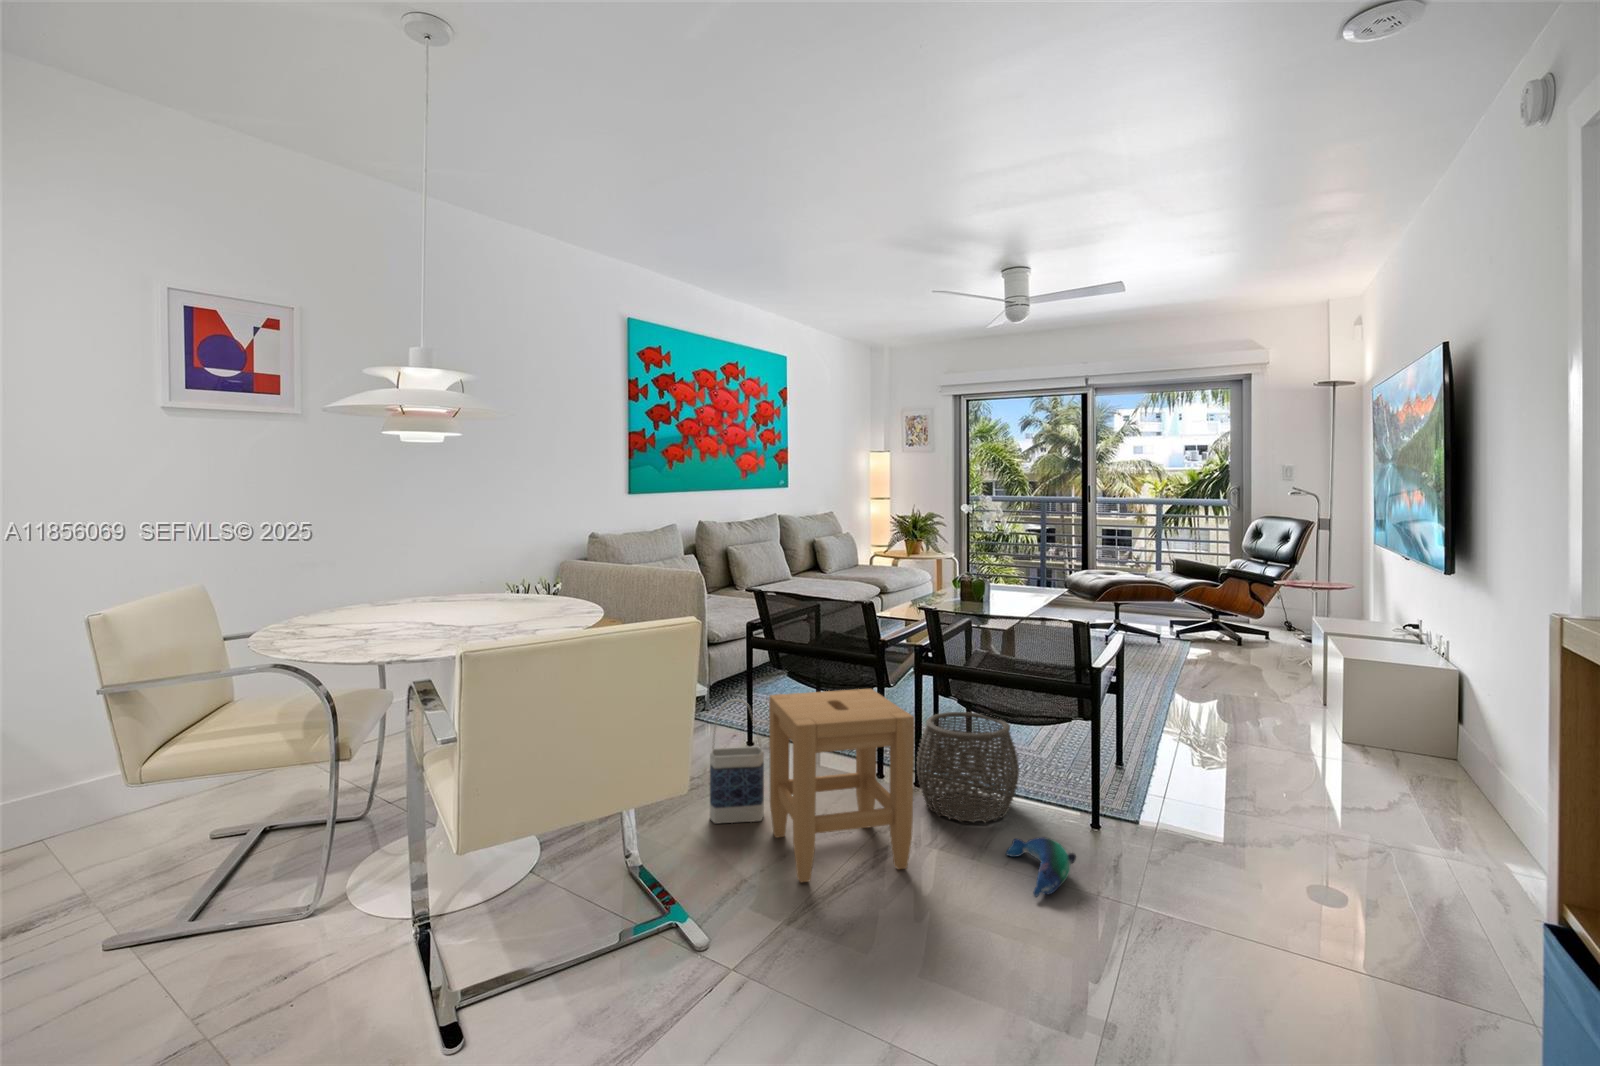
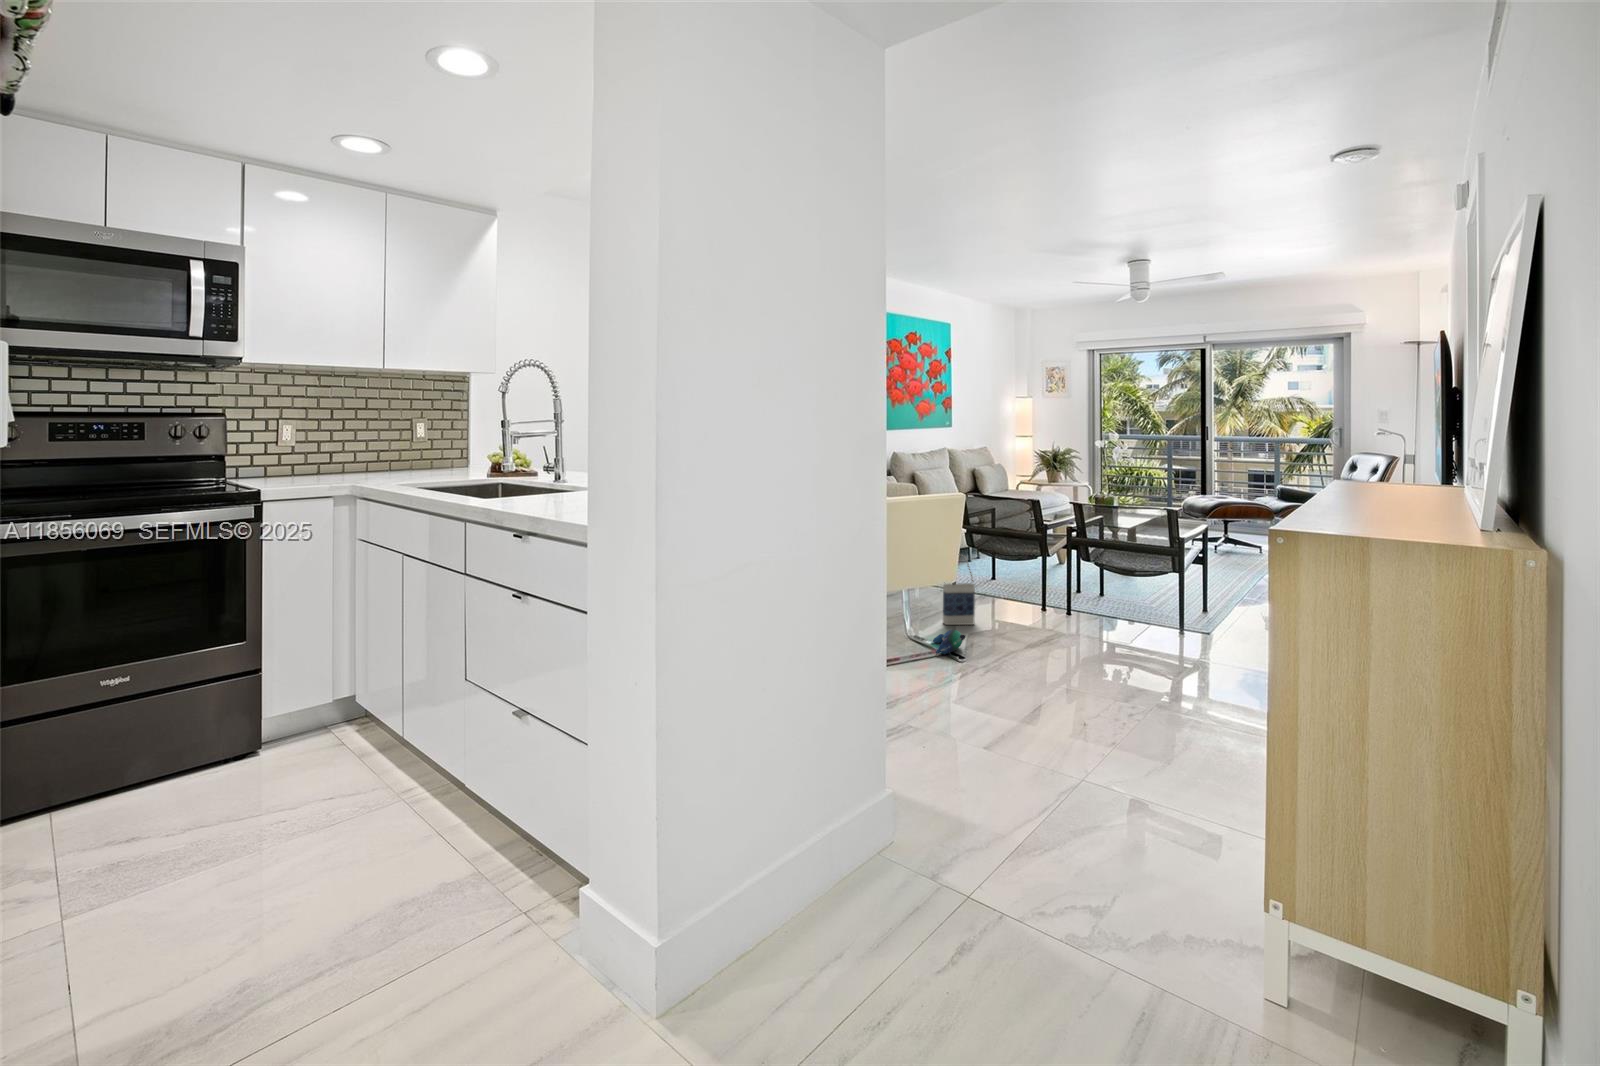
stool: present [769,689,914,882] -> none [981,547,1070,643]
woven basket: present [917,712,1019,822] -> none [1067,567,1133,627]
plush toy: present [1006,837,1076,897] -> present [933,630,966,654]

